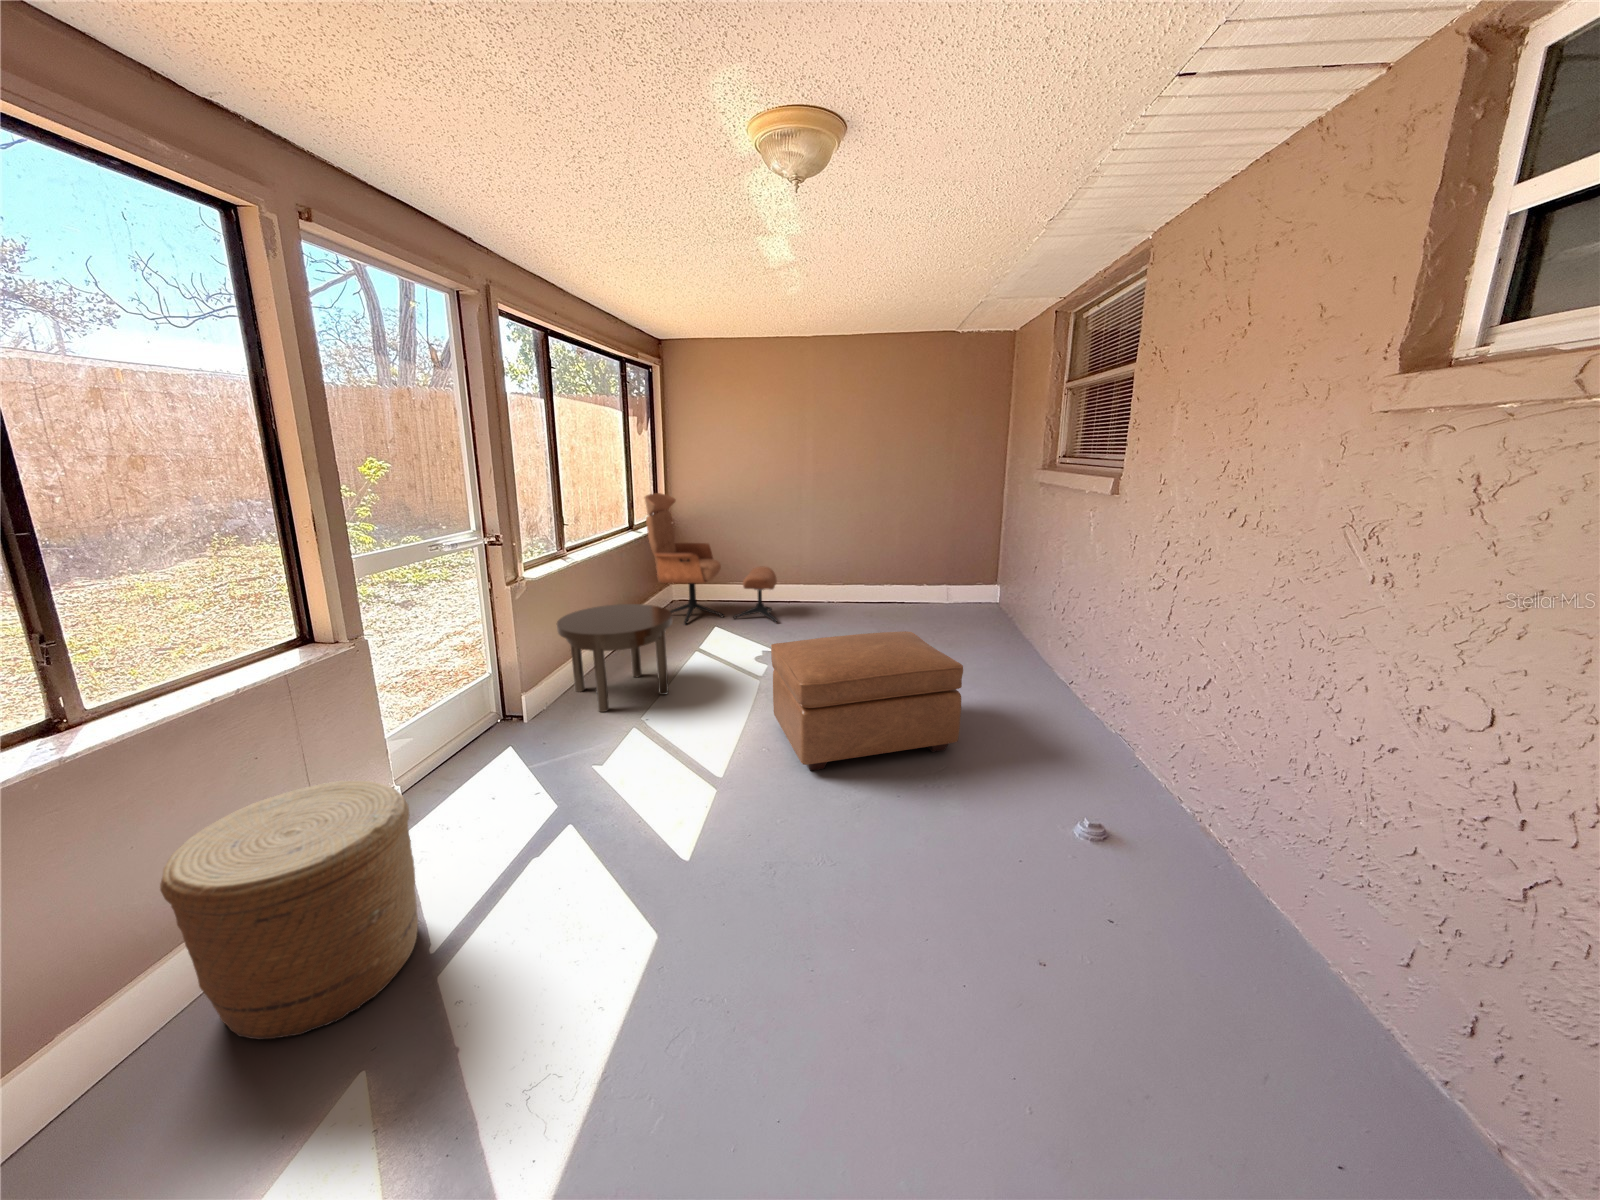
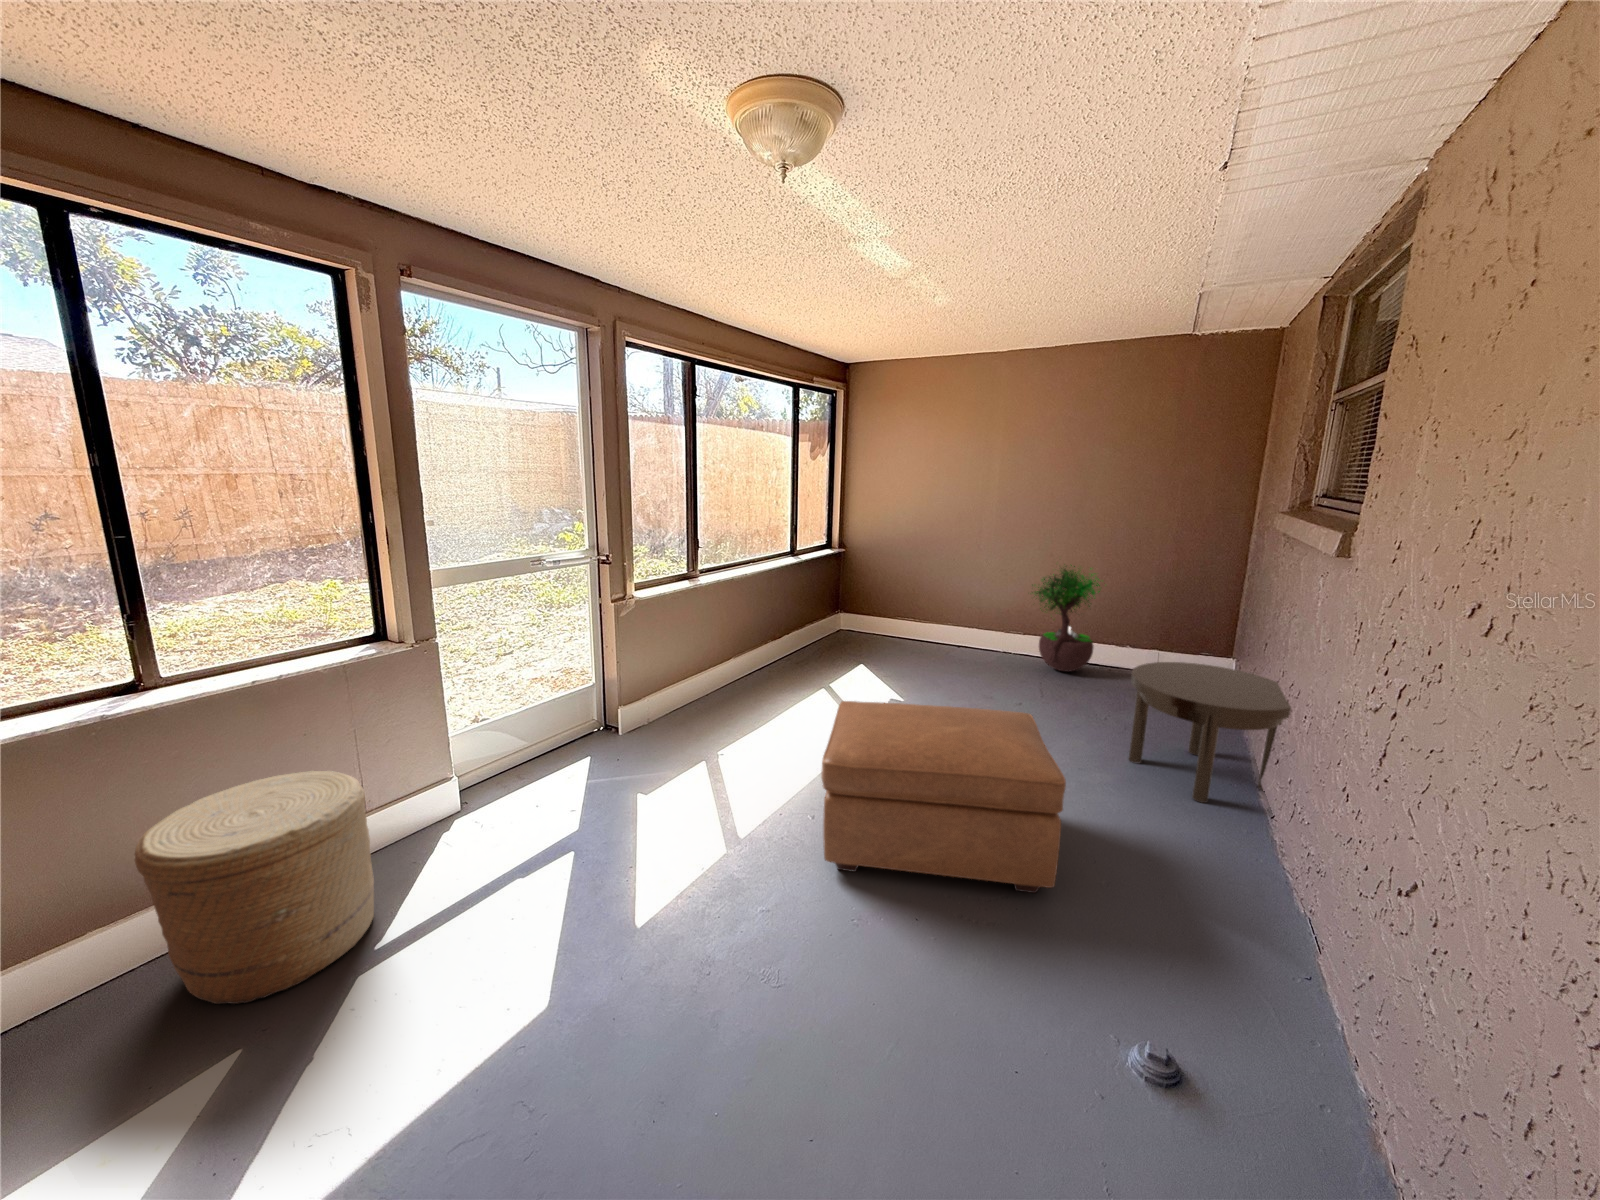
lounge chair: present [645,493,777,625] -> none [803,519,941,670]
potted tree: none [846,517,904,610] -> present [1032,565,1100,671]
side table: present [557,604,672,712] -> present [1128,662,1291,803]

